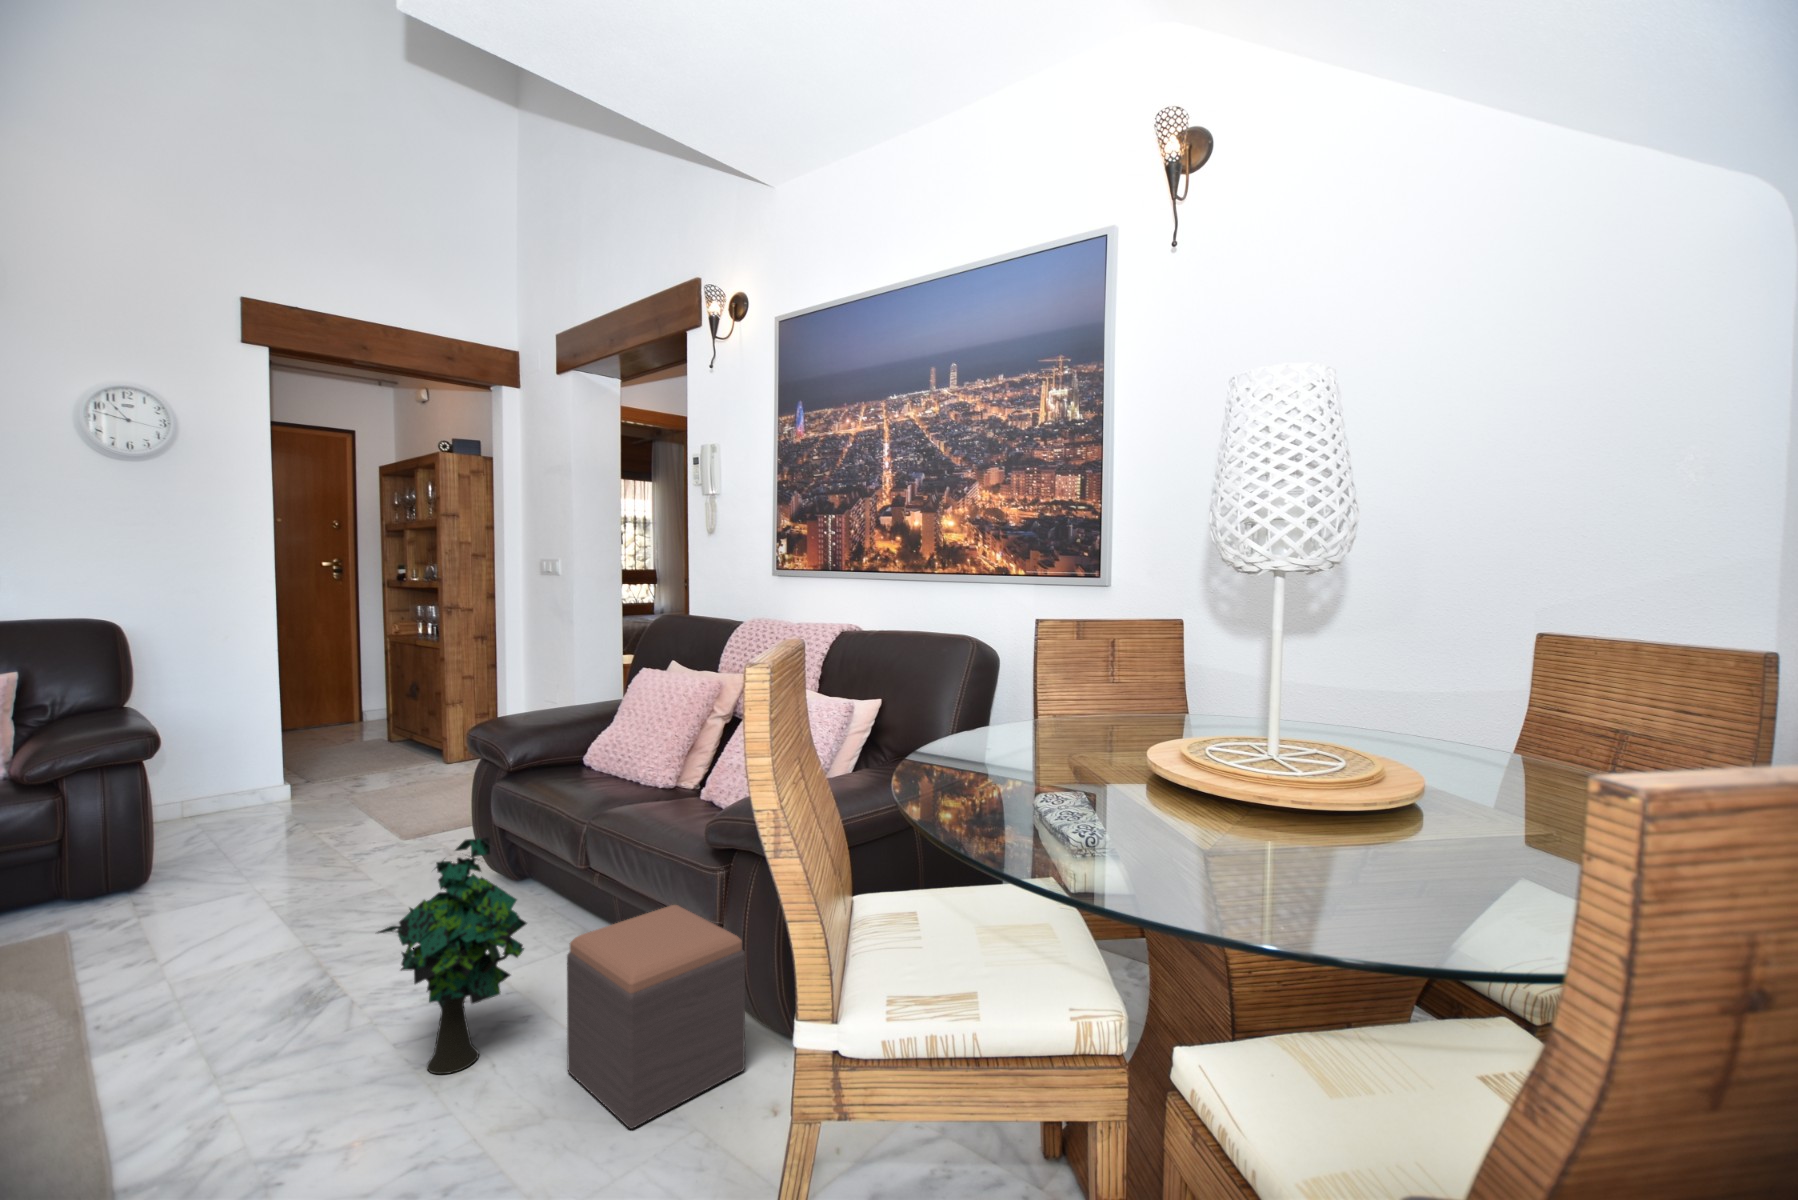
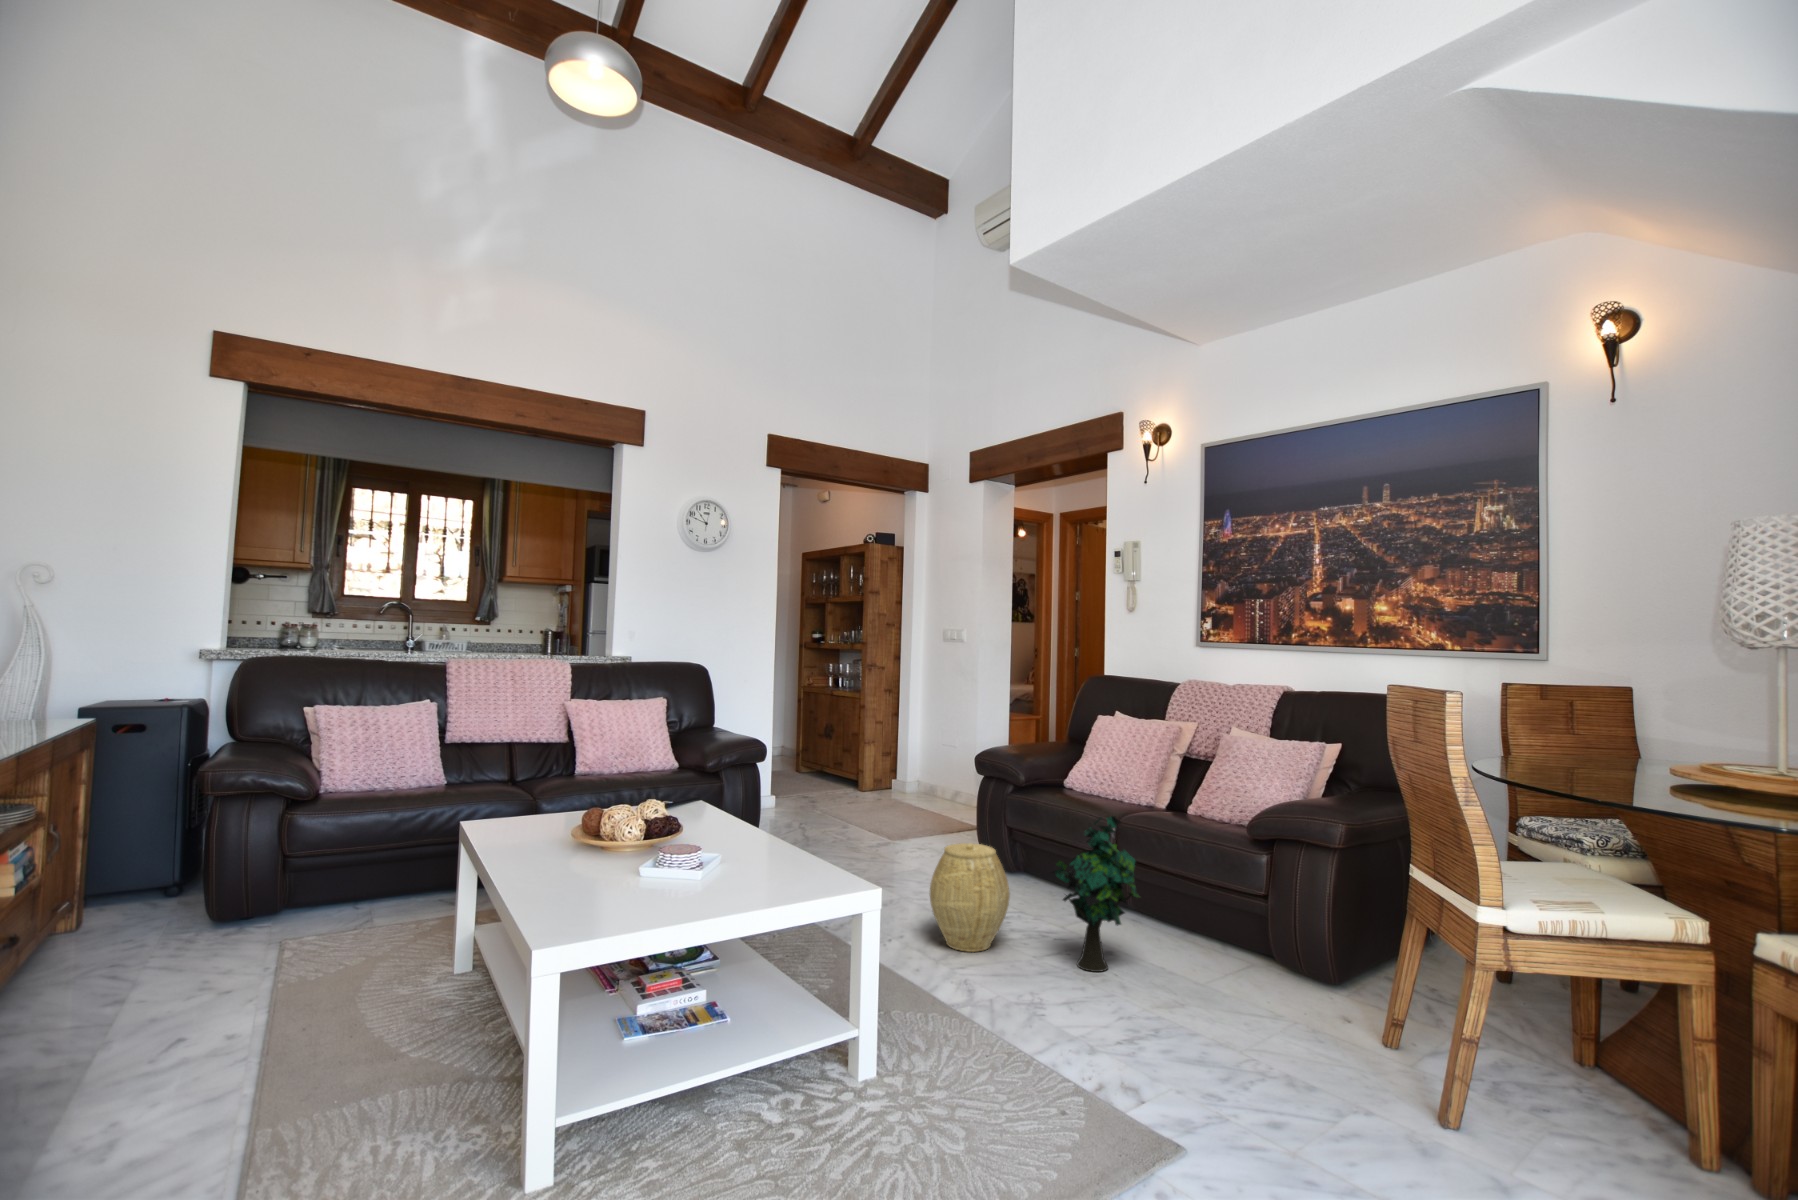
woven basket: none [203,885,357,1060] -> present [930,843,1010,952]
footstool: present [567,905,745,1129] -> none [1179,876,1308,1013]

